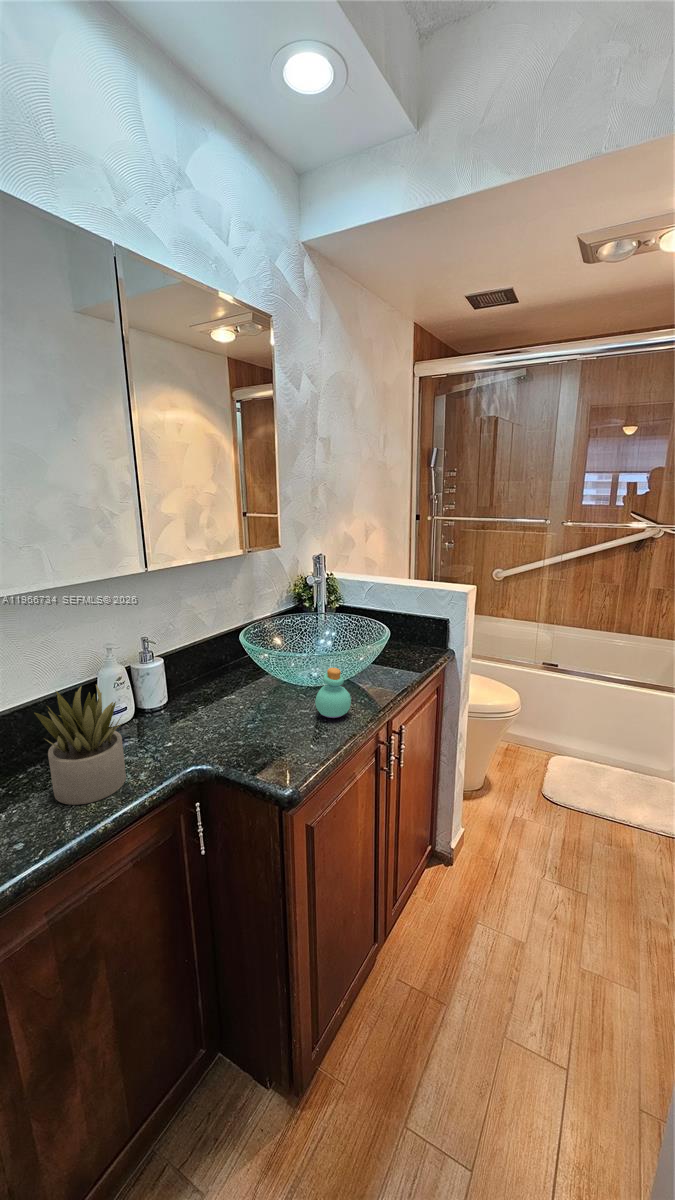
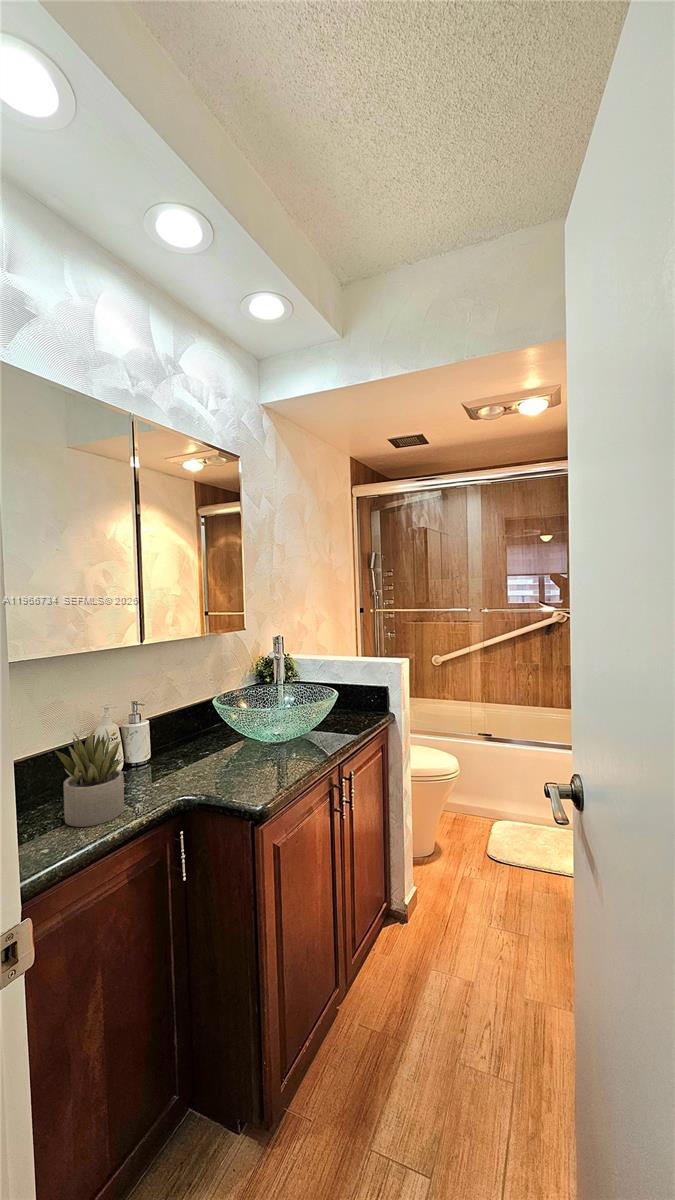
perfume bottle: present [315,668,351,718] -> none [278,719,308,761]

